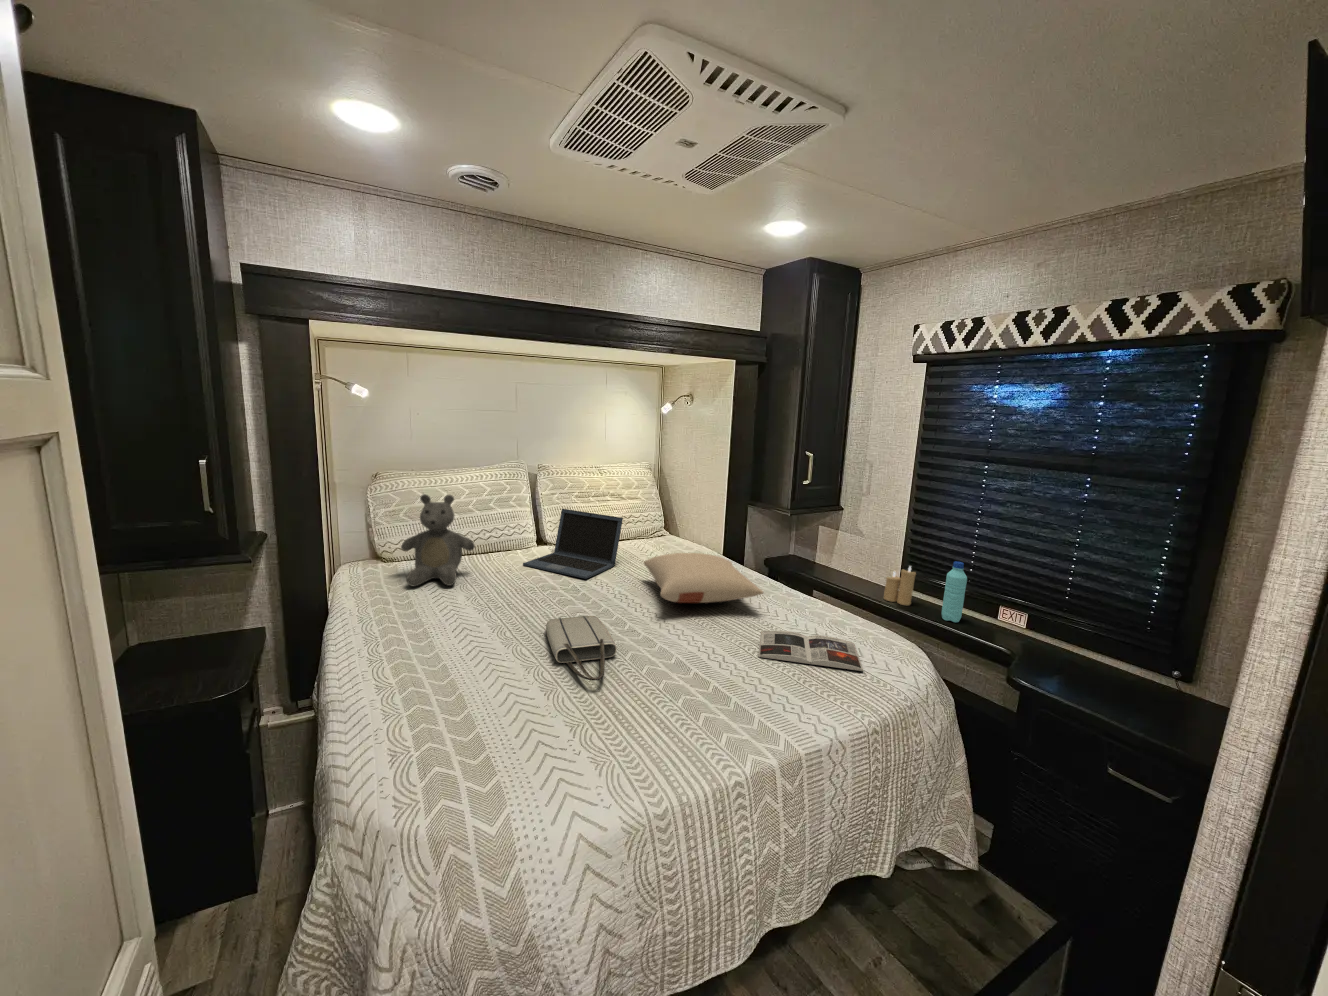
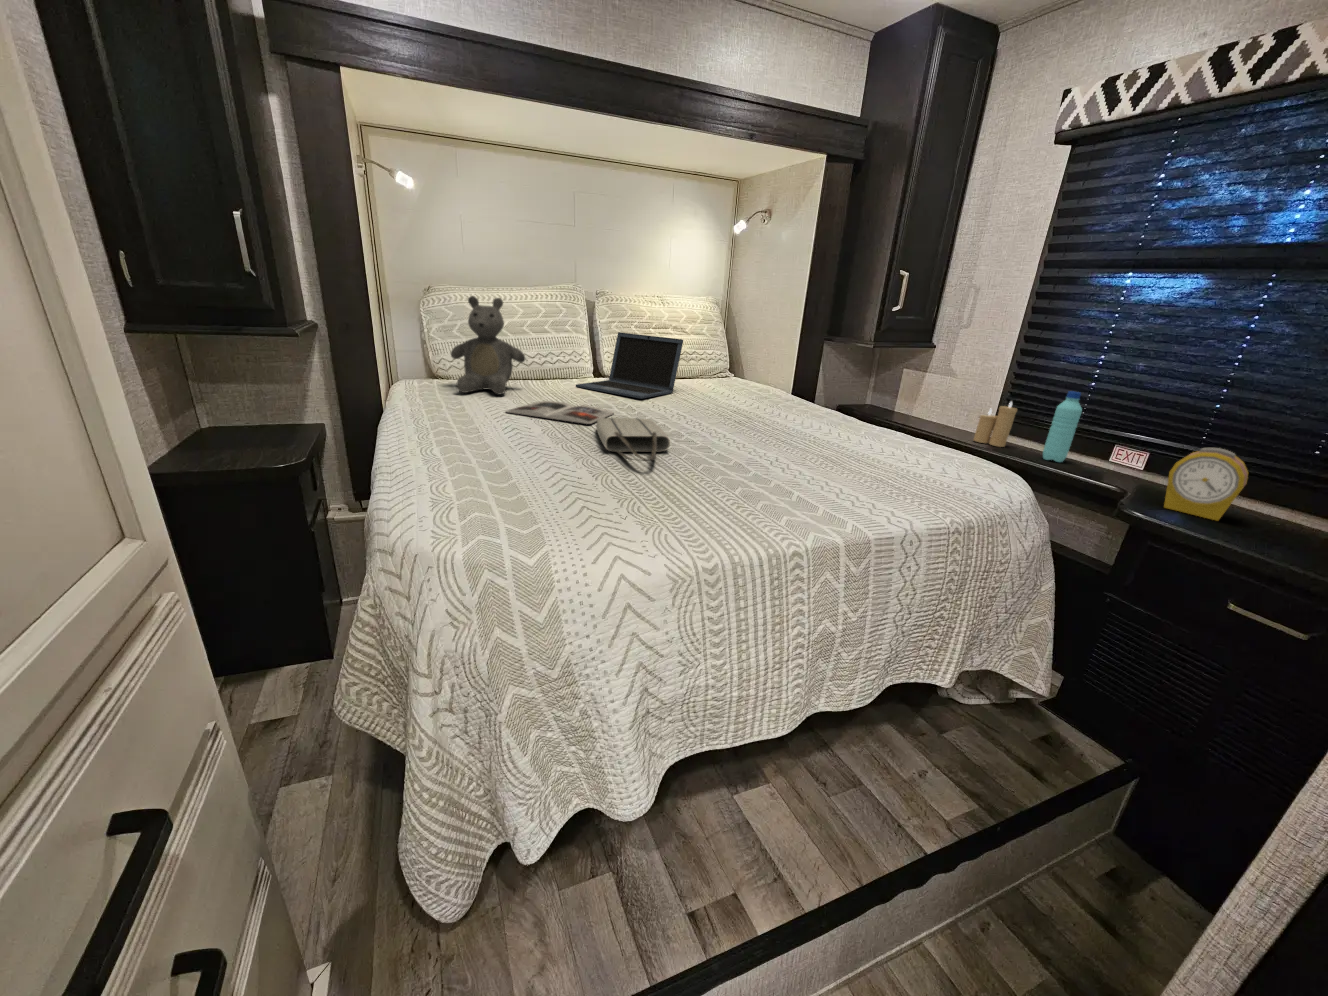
pillow: present [644,553,763,603] -> none [704,370,837,421]
alarm clock: none [1041,626,1100,691] -> present [1164,448,1248,521]
magazine: present [759,631,864,671] -> present [506,401,613,424]

